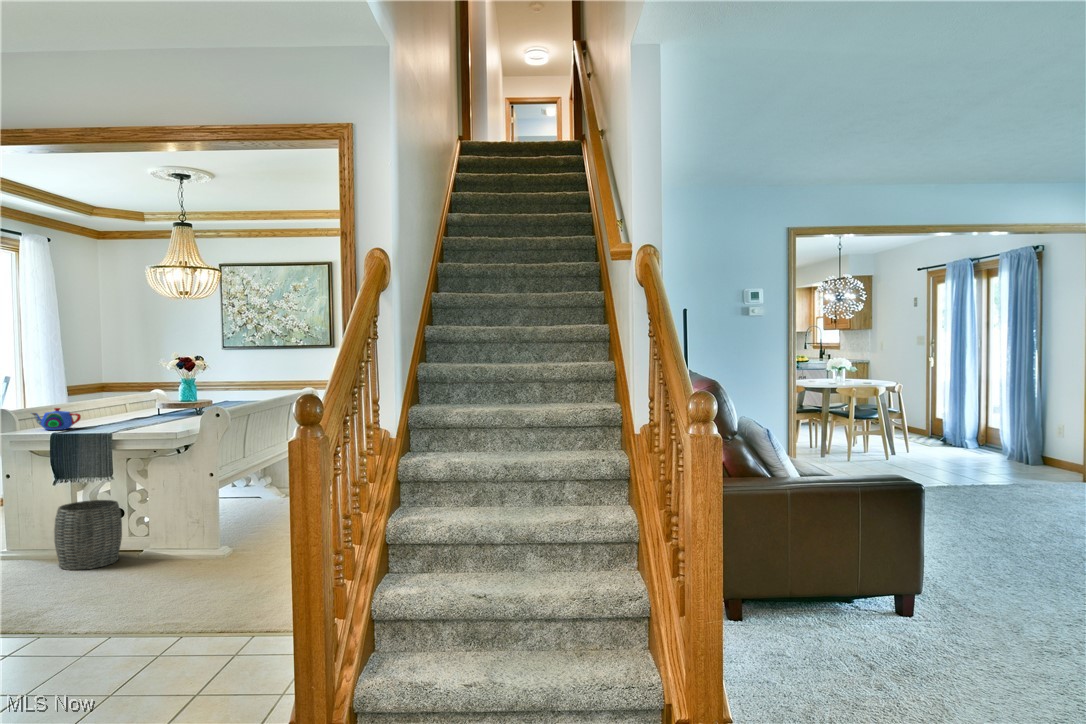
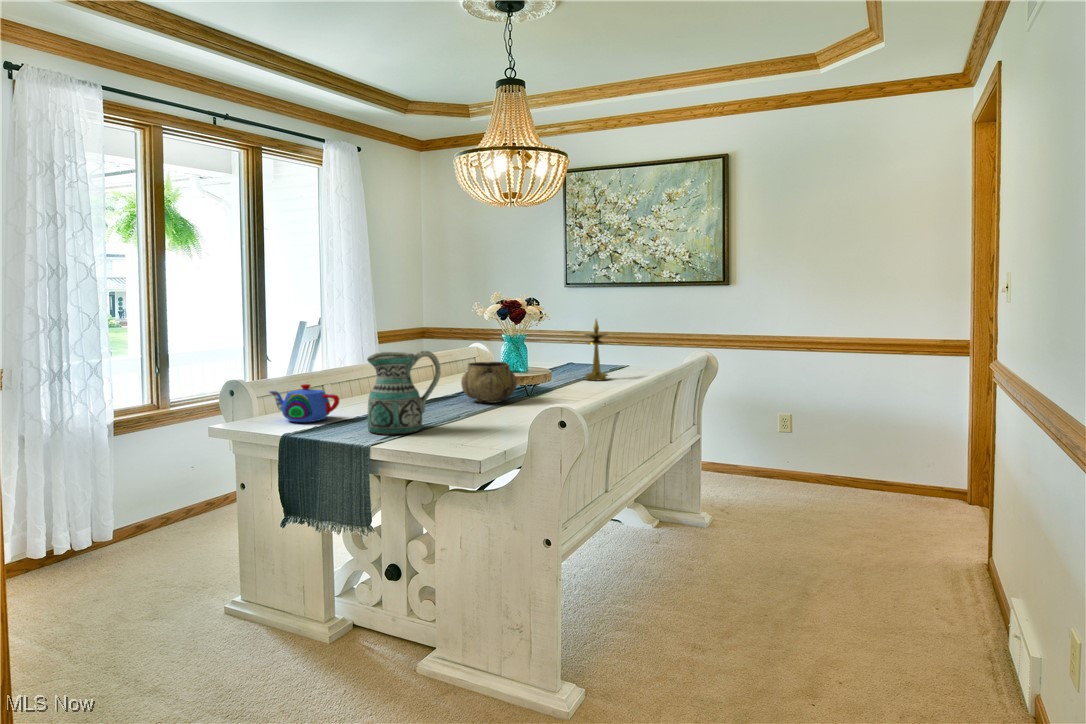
candlestick: none [235,369,252,409] -> present [585,320,608,381]
ceramic pitcher: none [106,386,150,432] -> present [367,351,440,434]
decorative bowl: none [155,395,192,419] -> present [461,362,517,403]
woven basket: present [54,500,122,570] -> none [283,550,392,690]

